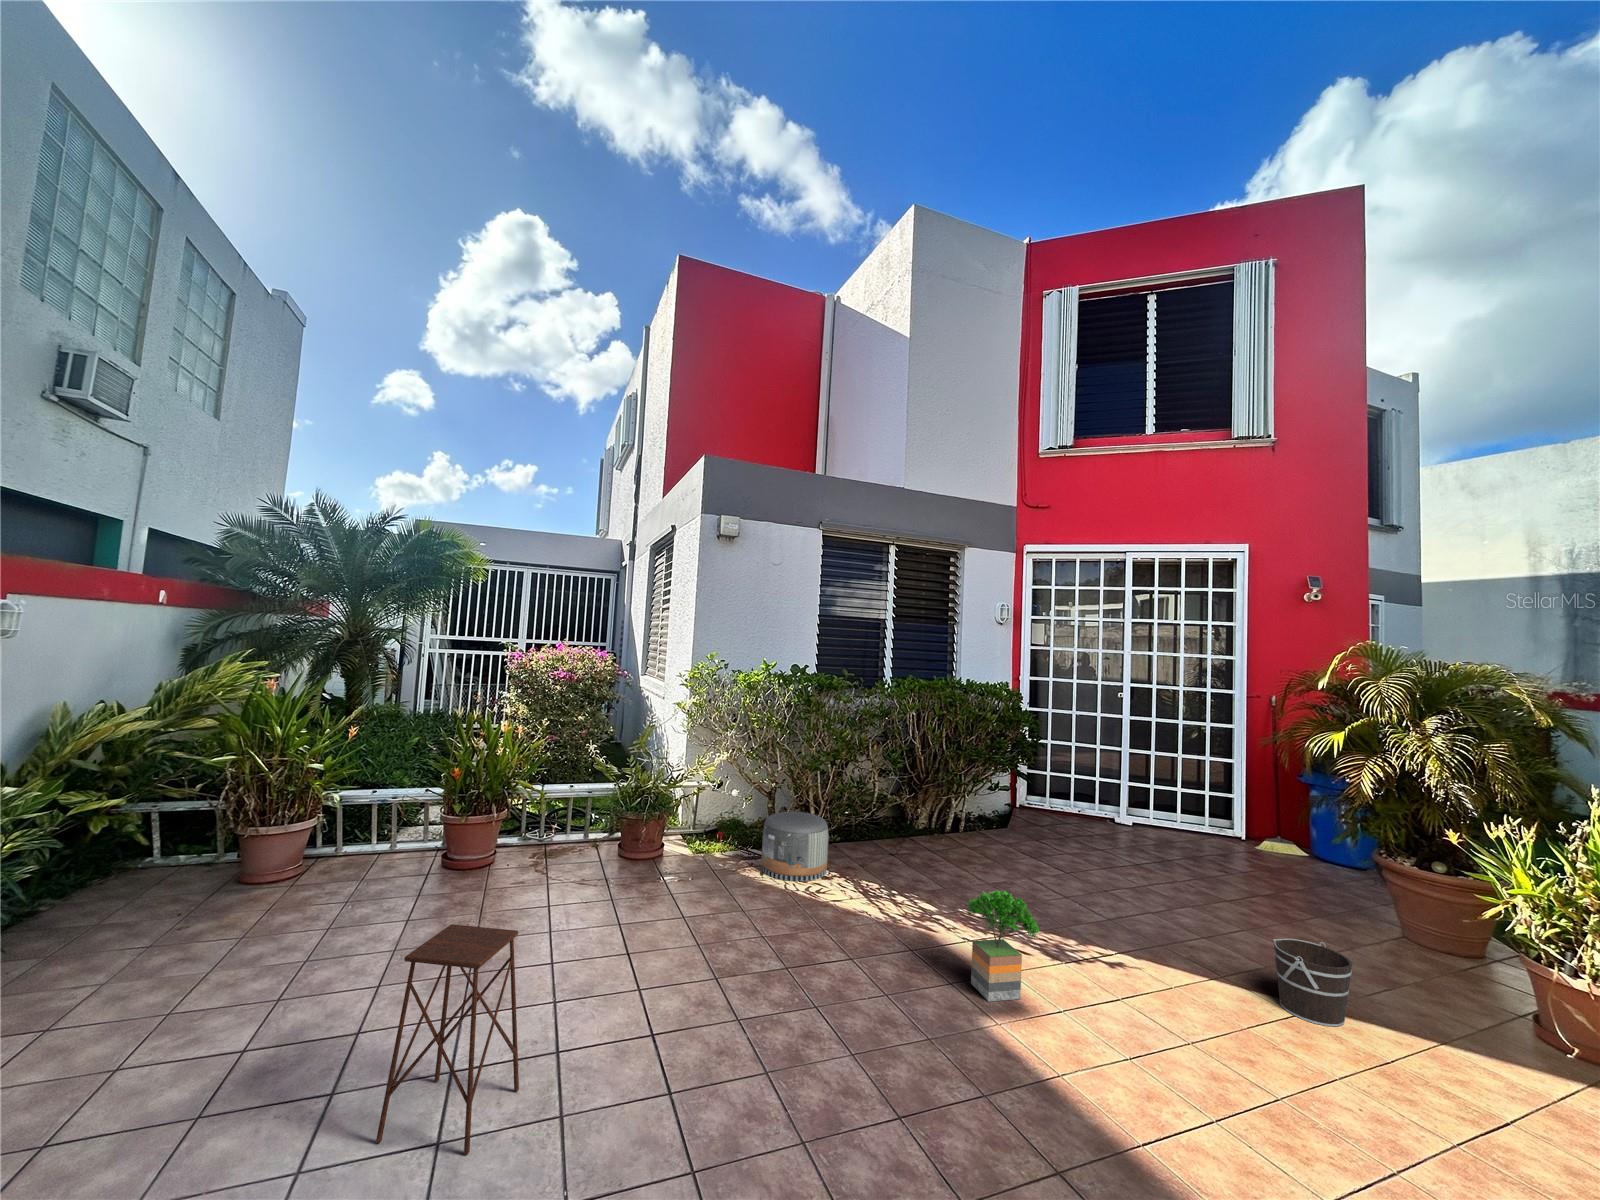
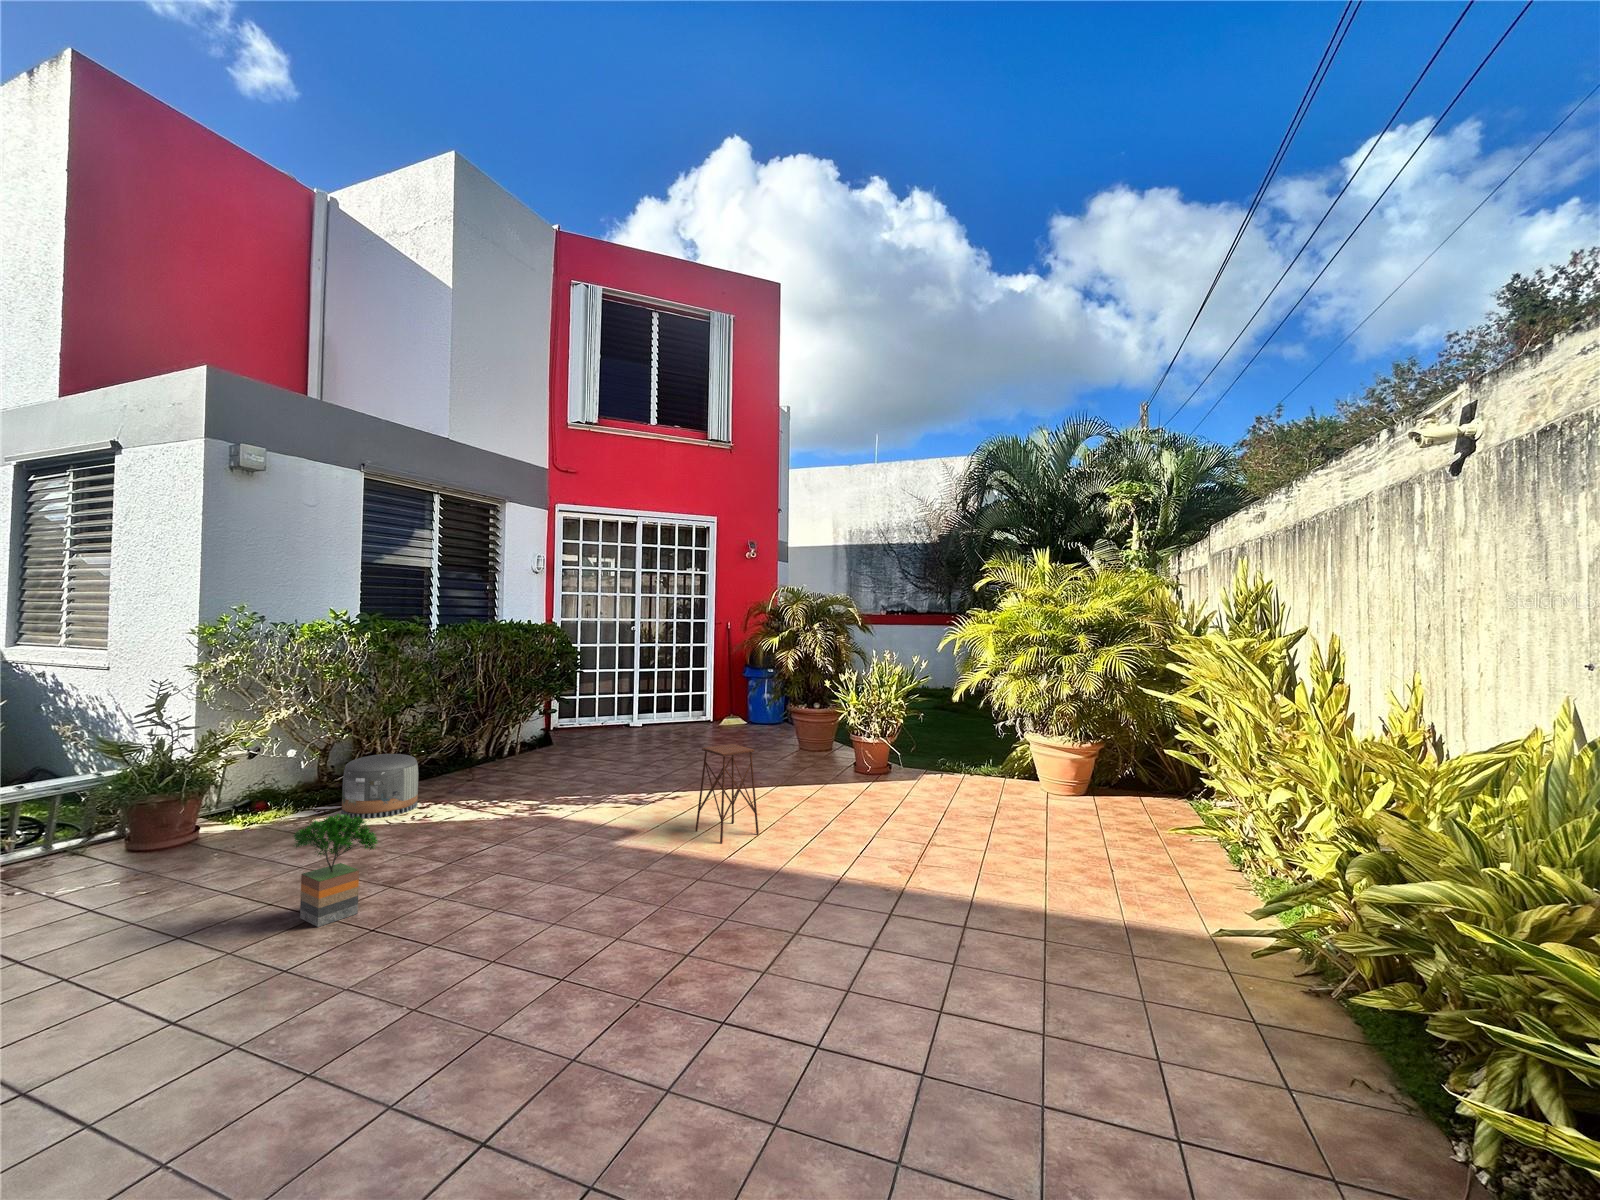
potted tree: present [967,890,1040,1002] -> present [294,814,378,927]
side table: present [376,924,519,1155] -> present [695,744,759,843]
bucket: present [1273,939,1353,1026] -> none [761,753,798,796]

